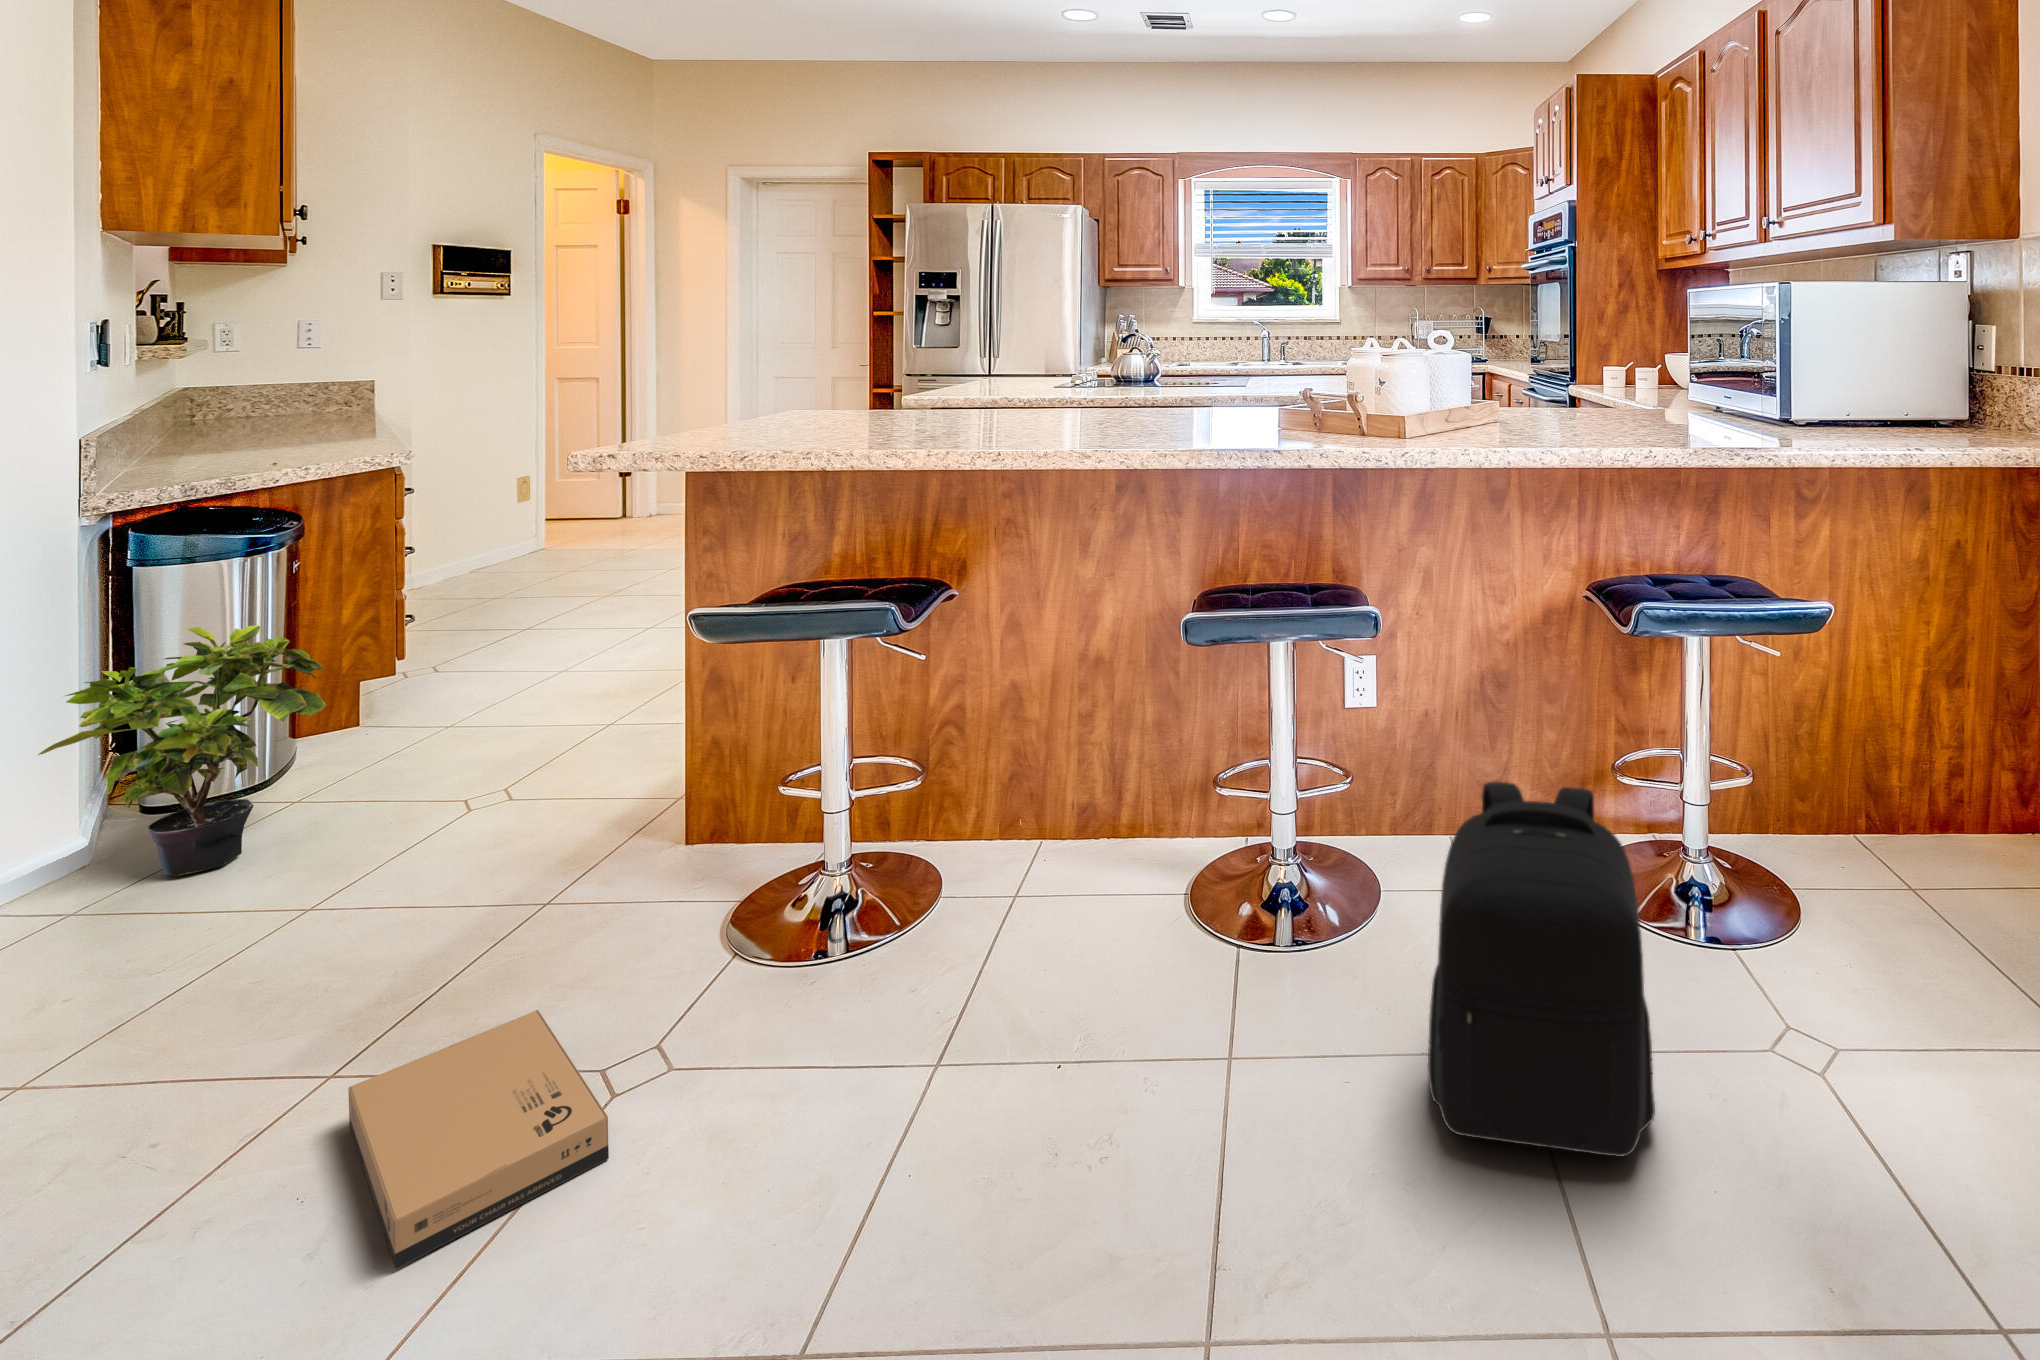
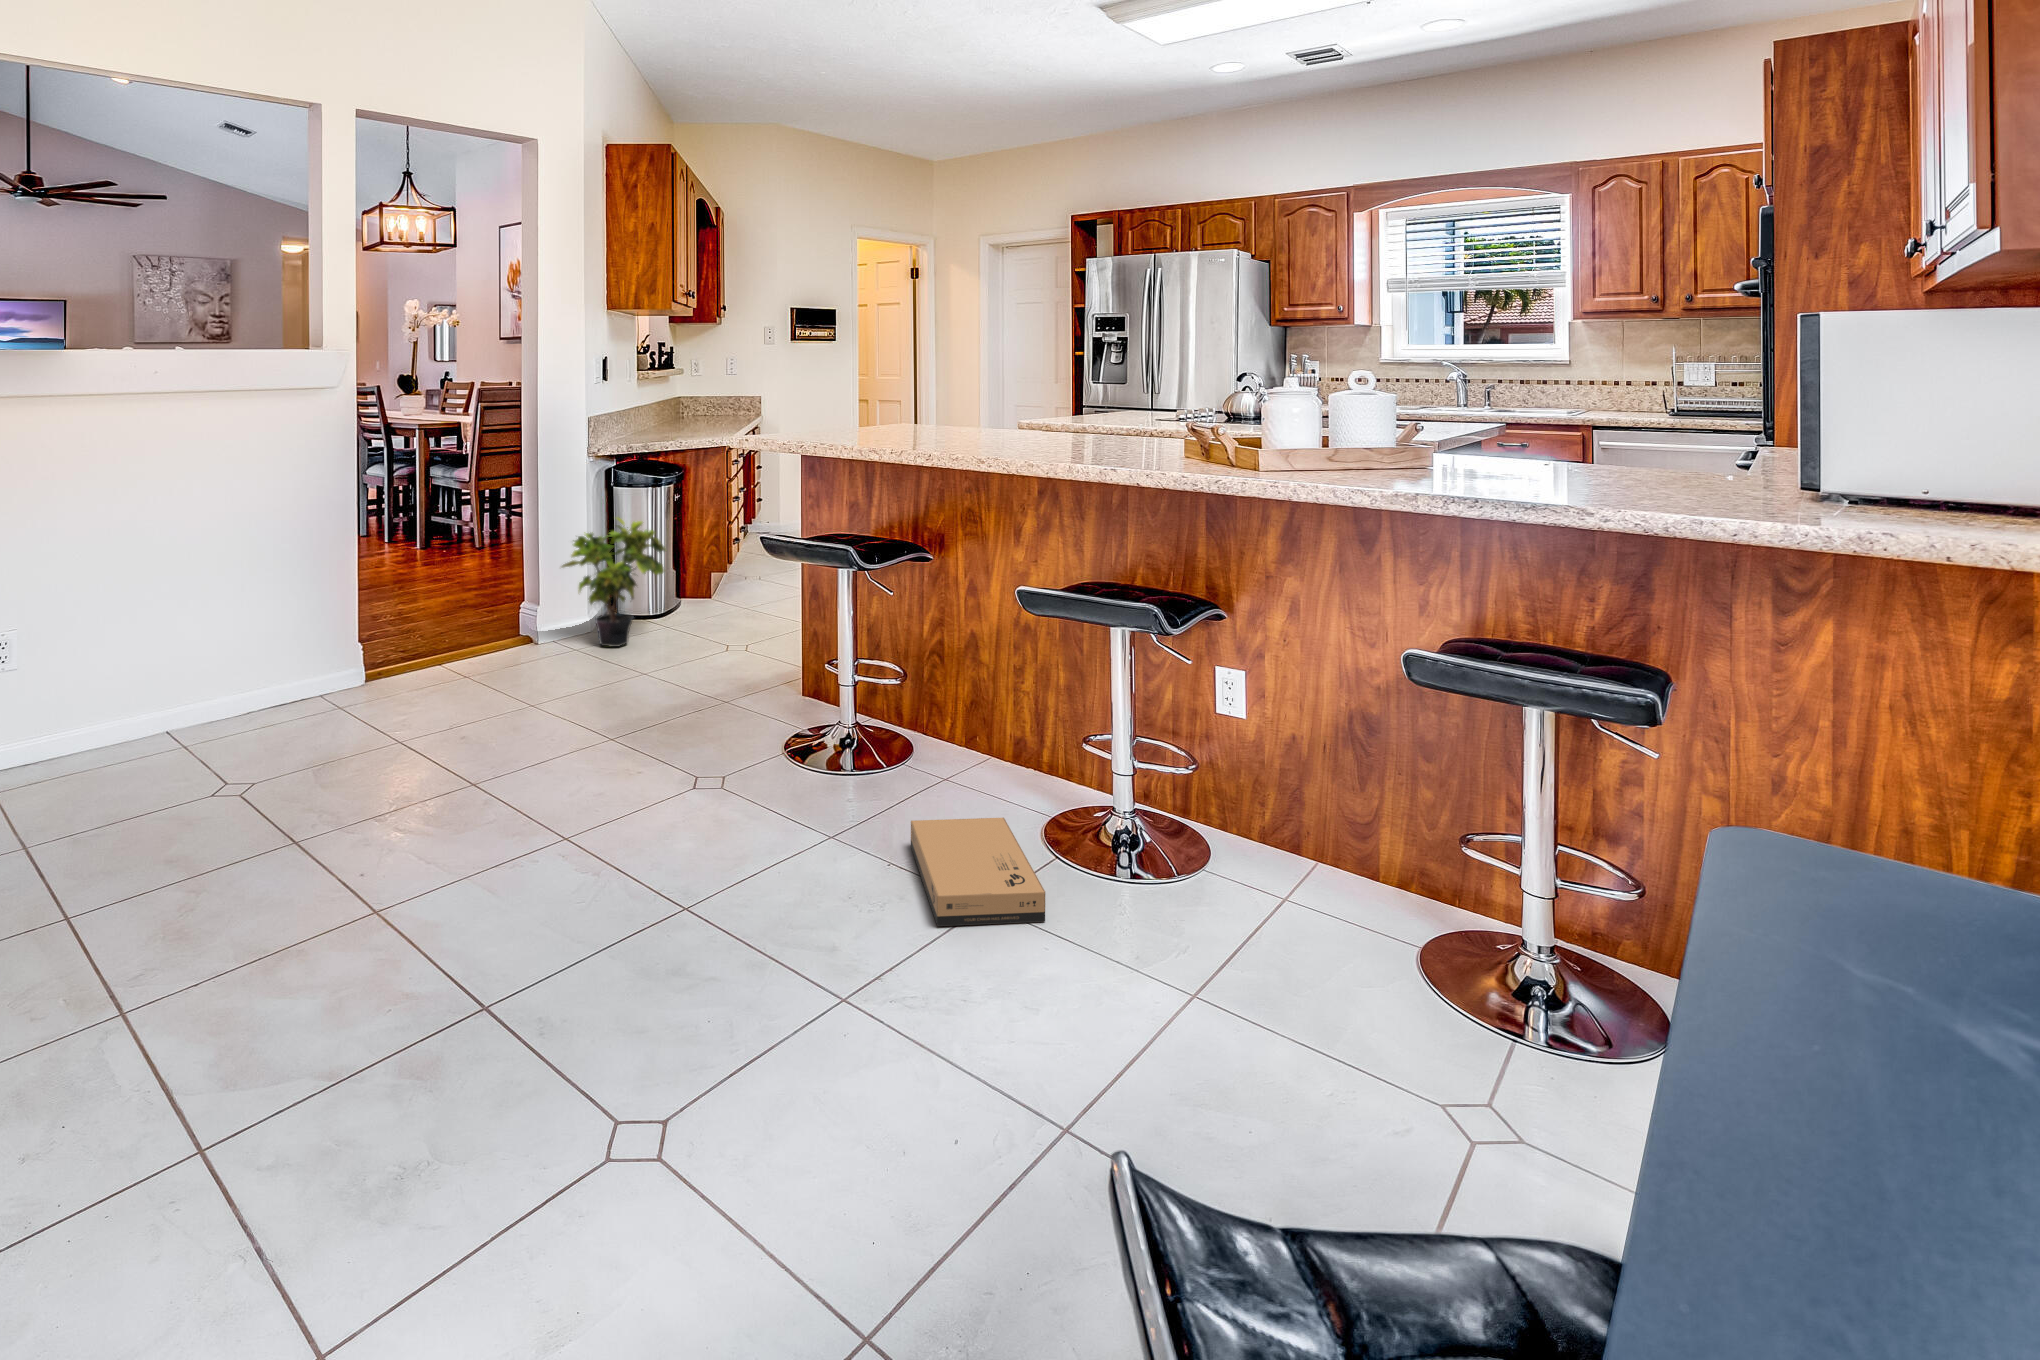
backpack: present [1428,782,1655,1157] -> none [1054,751,1261,1087]
cardboard box: present [348,1010,609,1269] -> present [911,818,1045,926]

